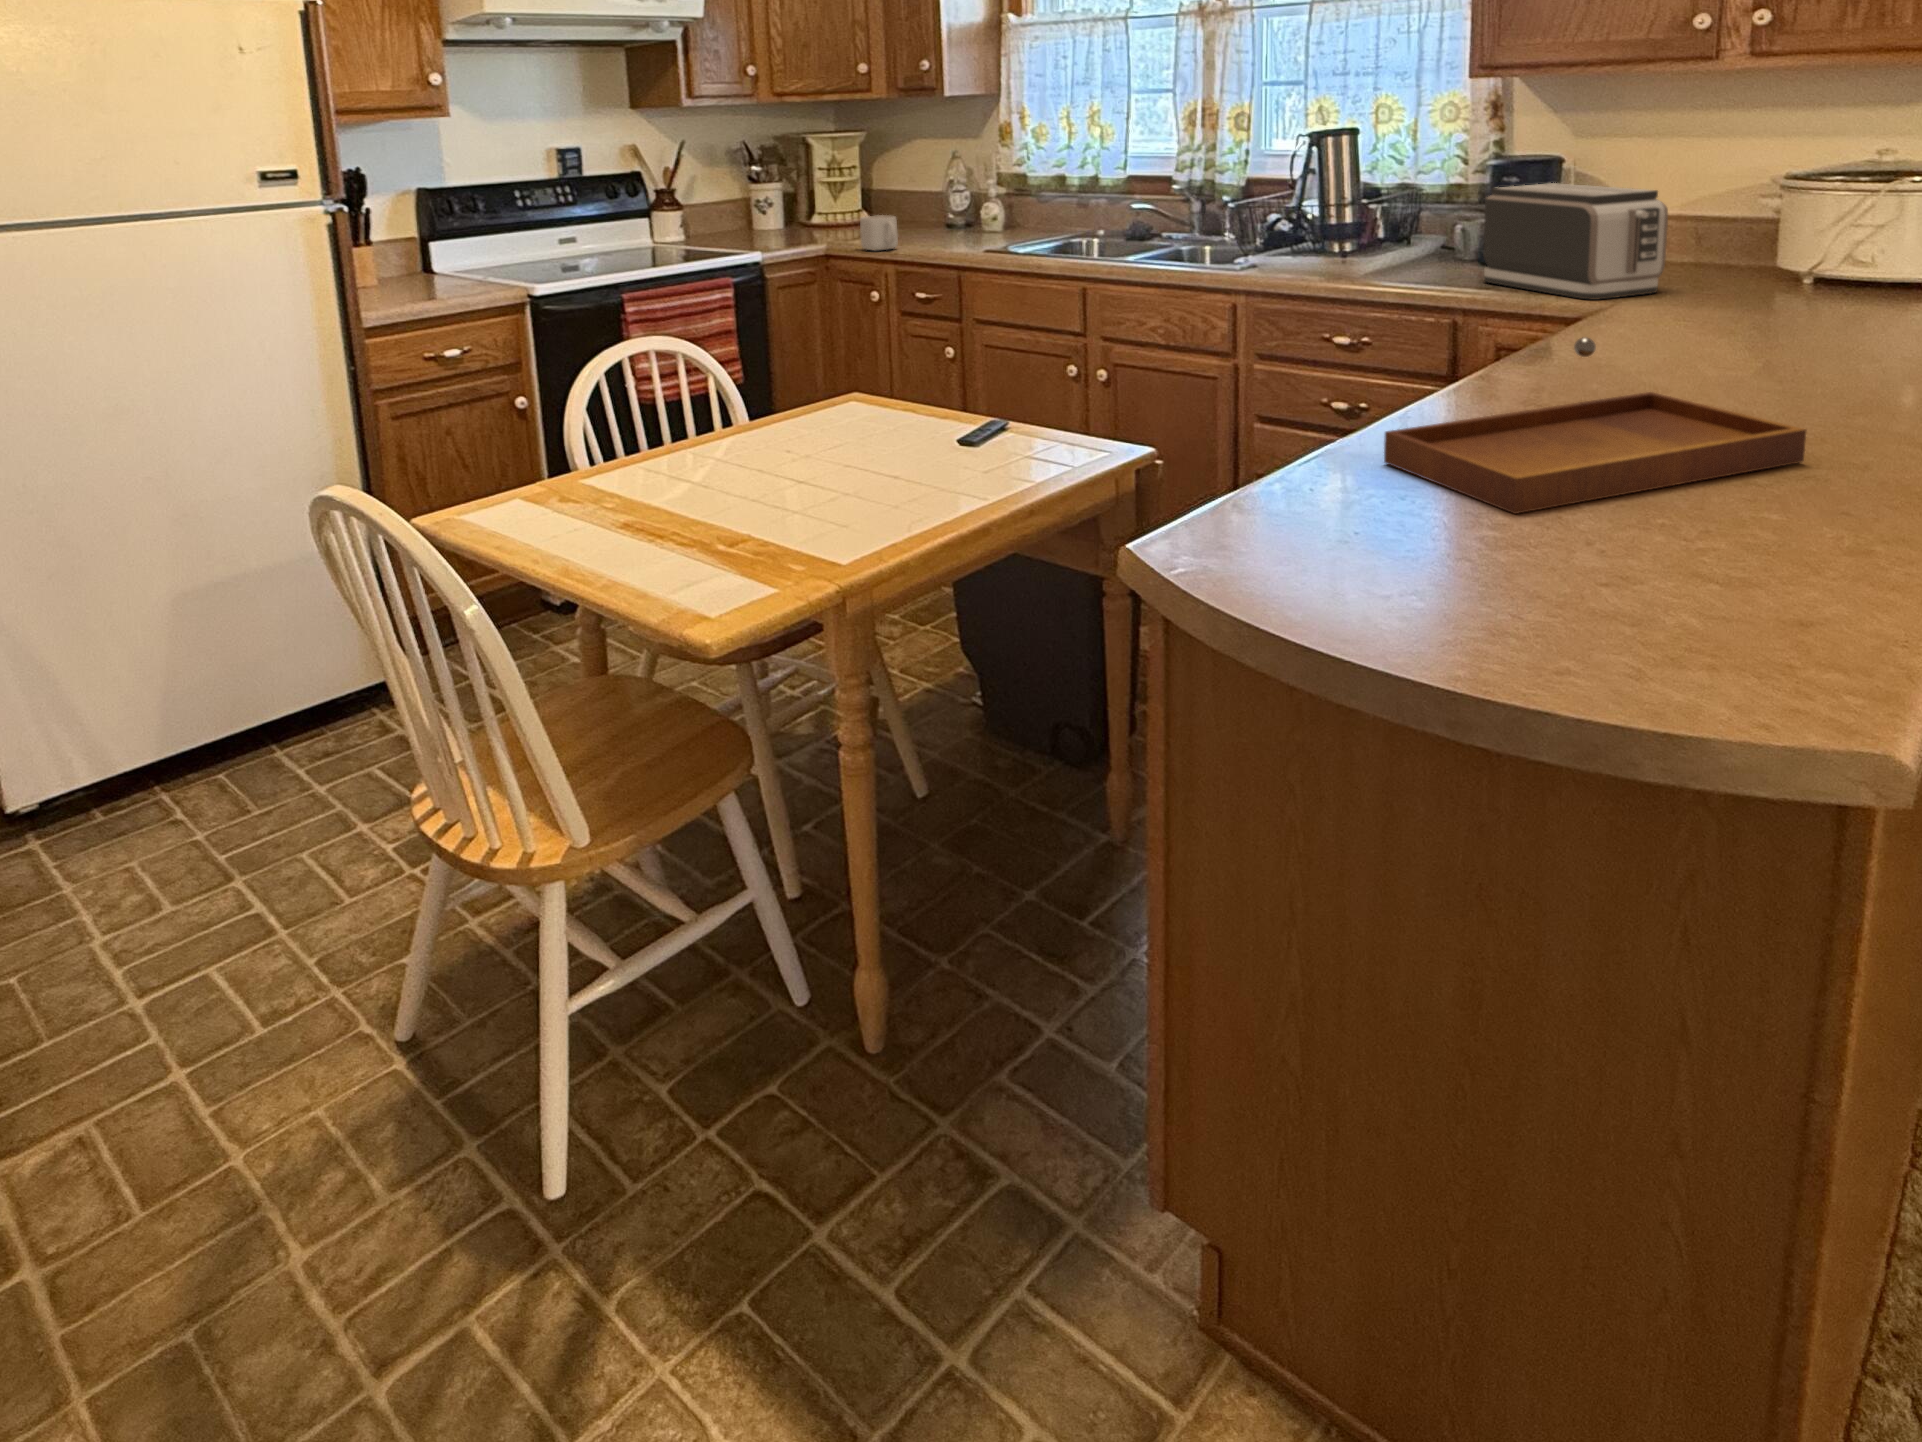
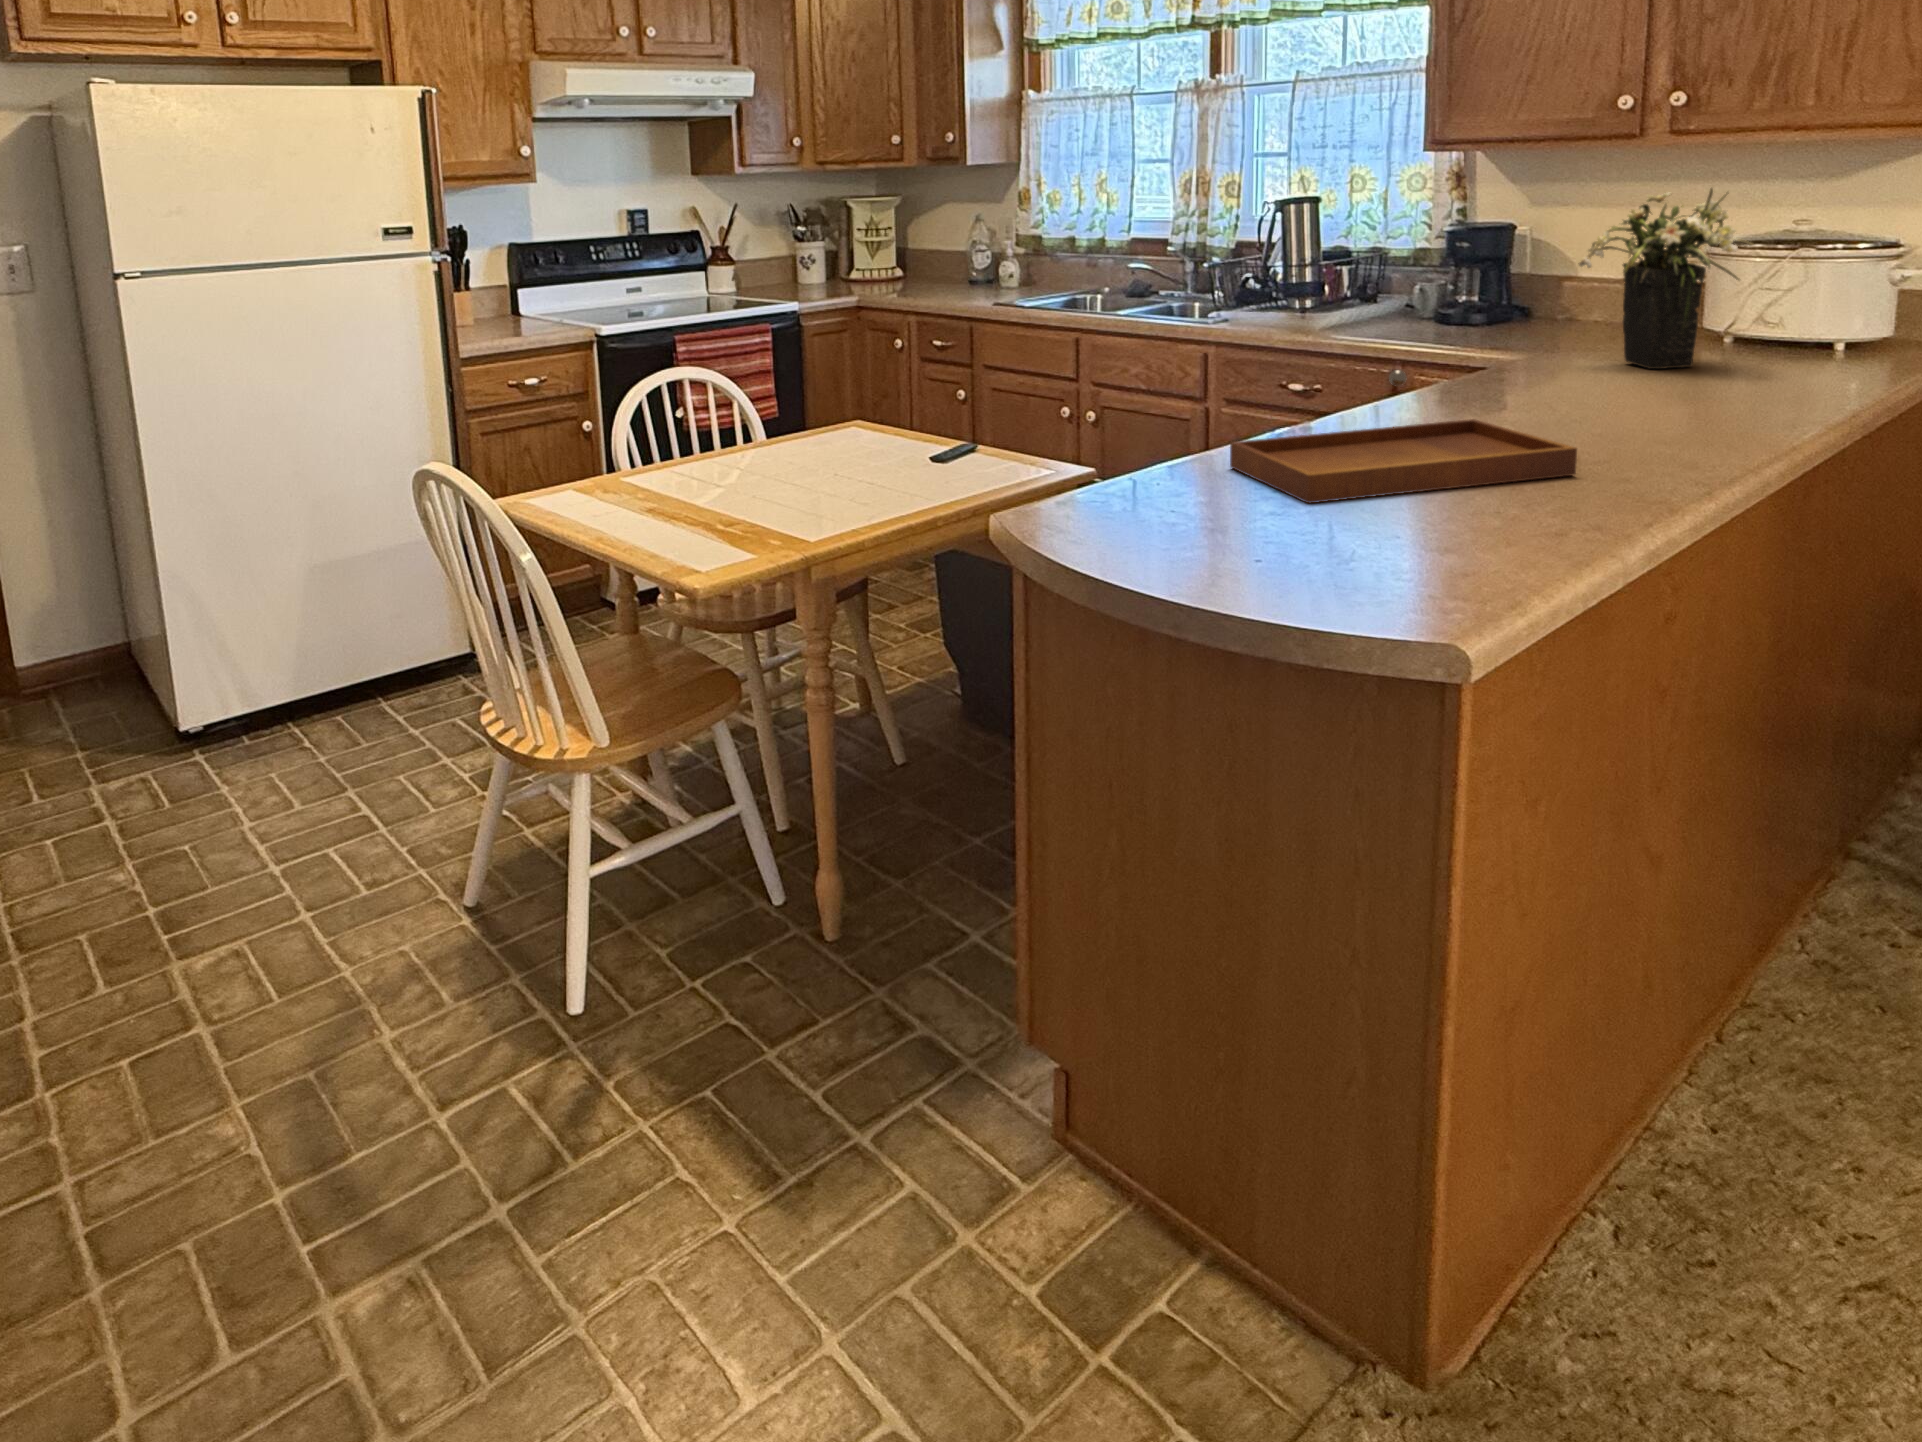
flower arrangement: none [1686,115,1886,319] -> present [1578,188,1752,369]
toaster: present [1483,183,1668,300] -> none [1423,247,1585,351]
mug: present [860,215,898,251] -> none [887,270,920,301]

